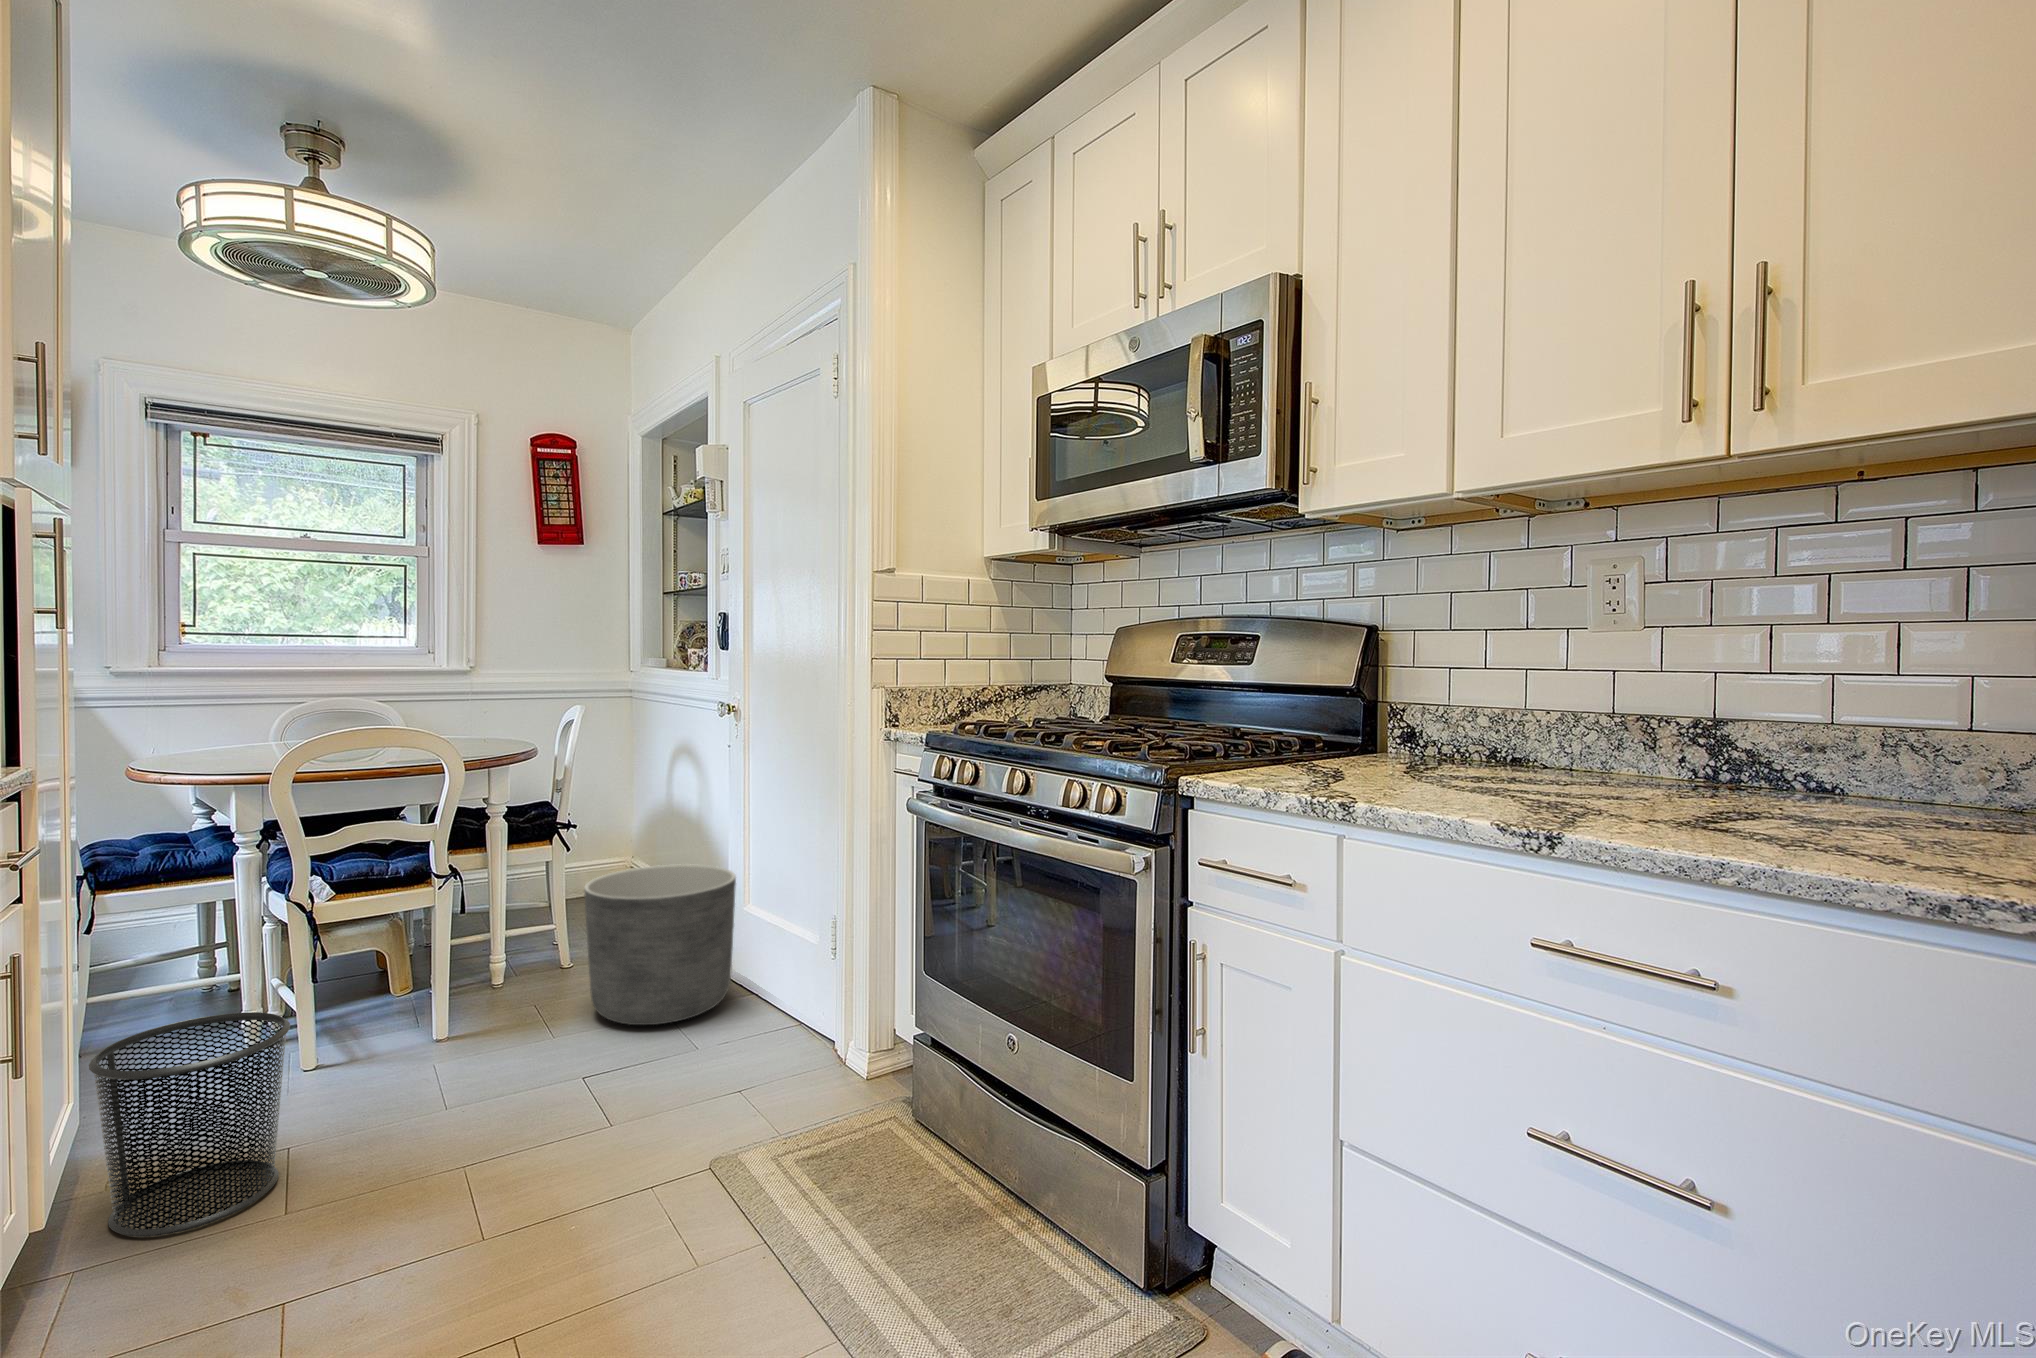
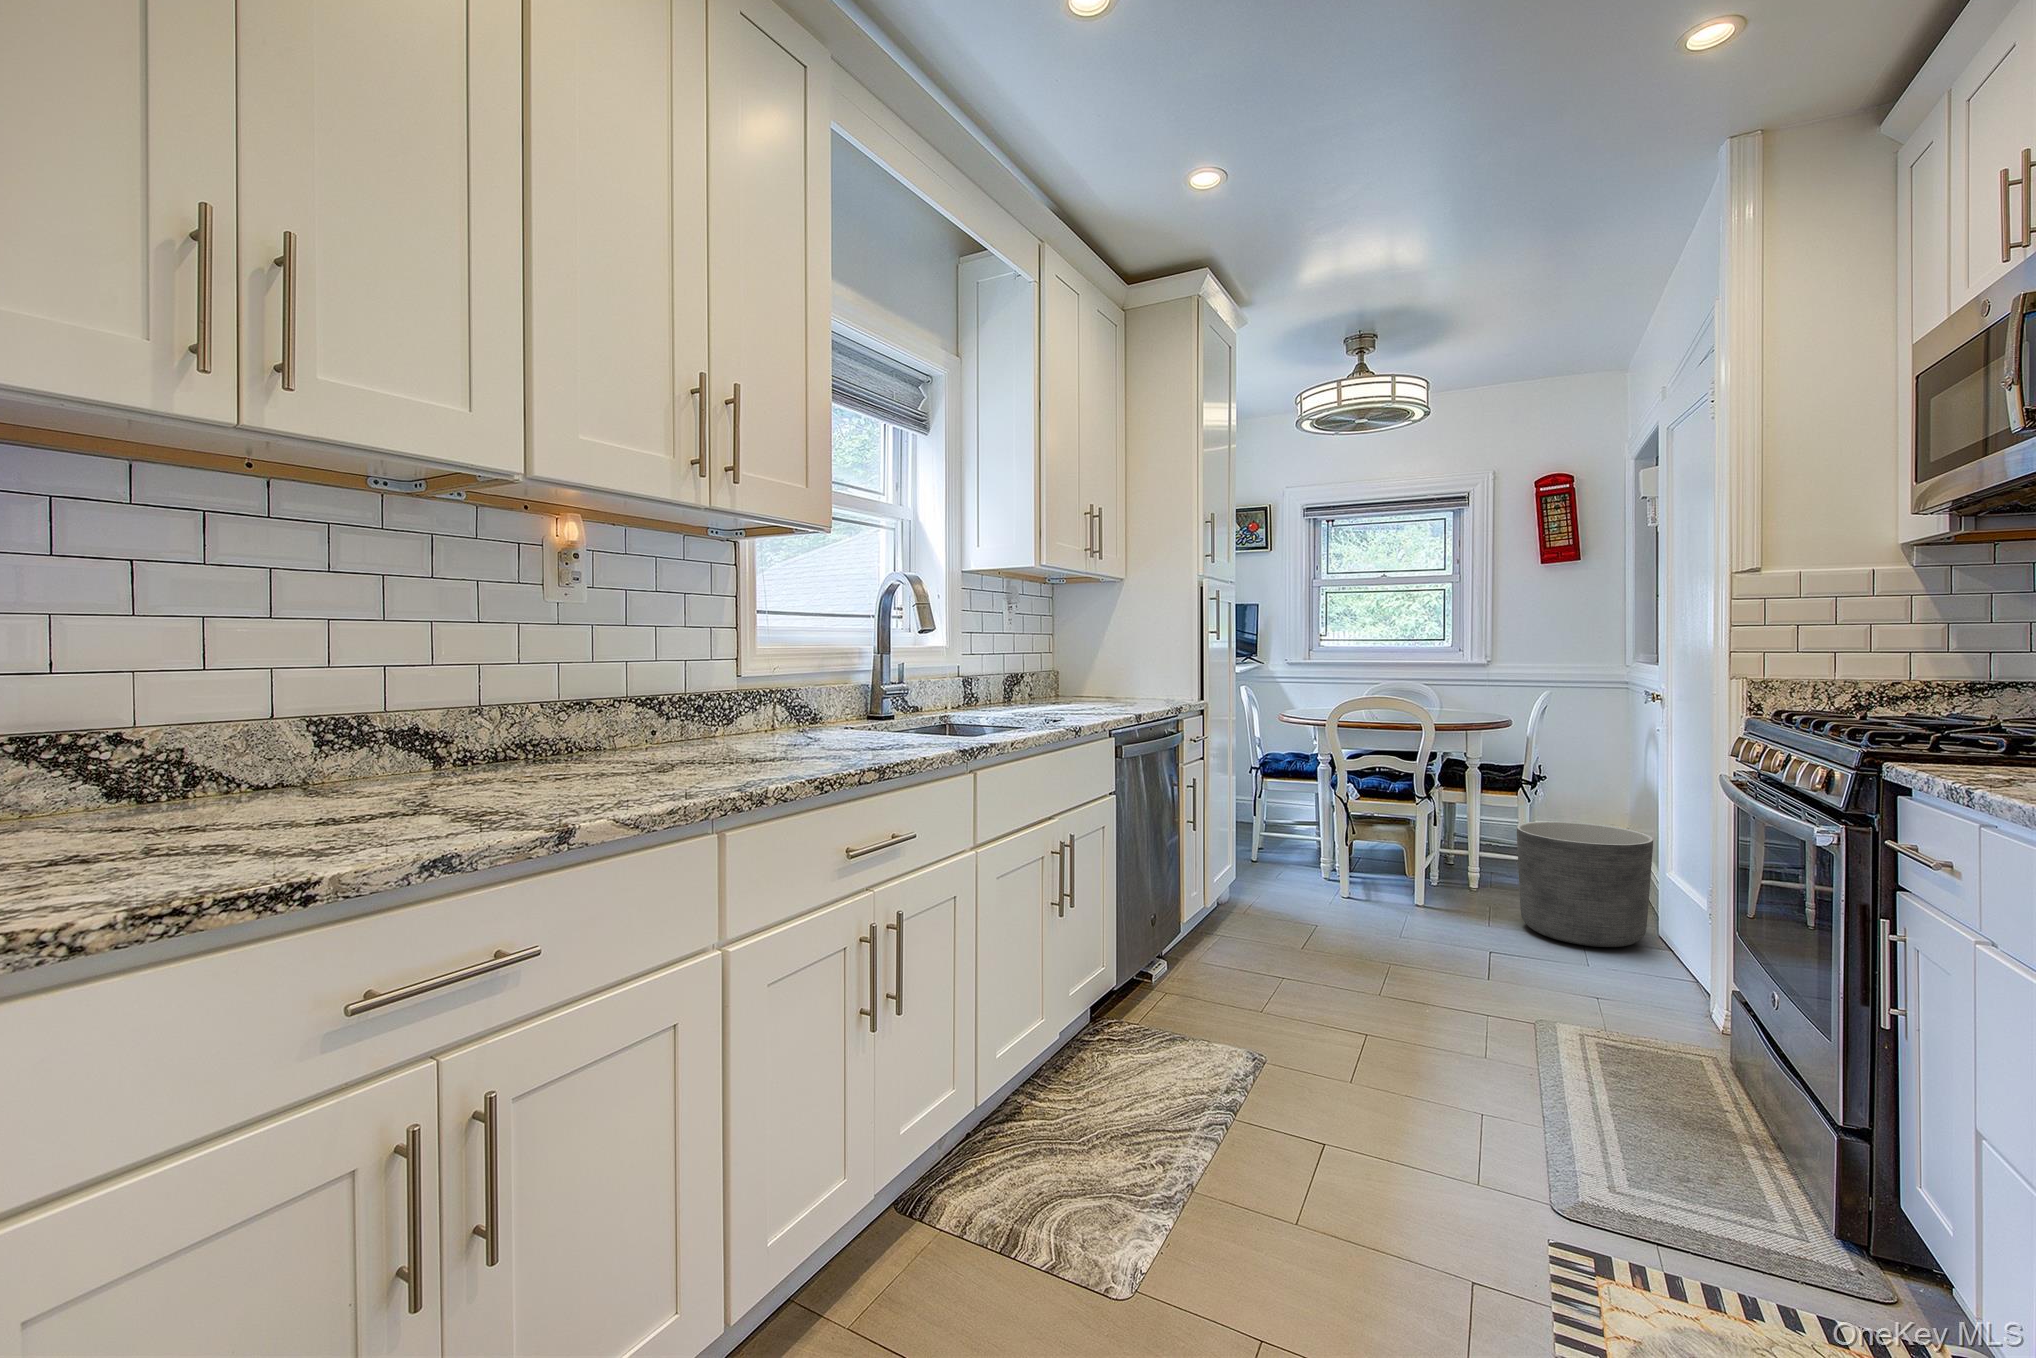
waste bin: present [89,1012,290,1237] -> none [1232,840,1313,940]

